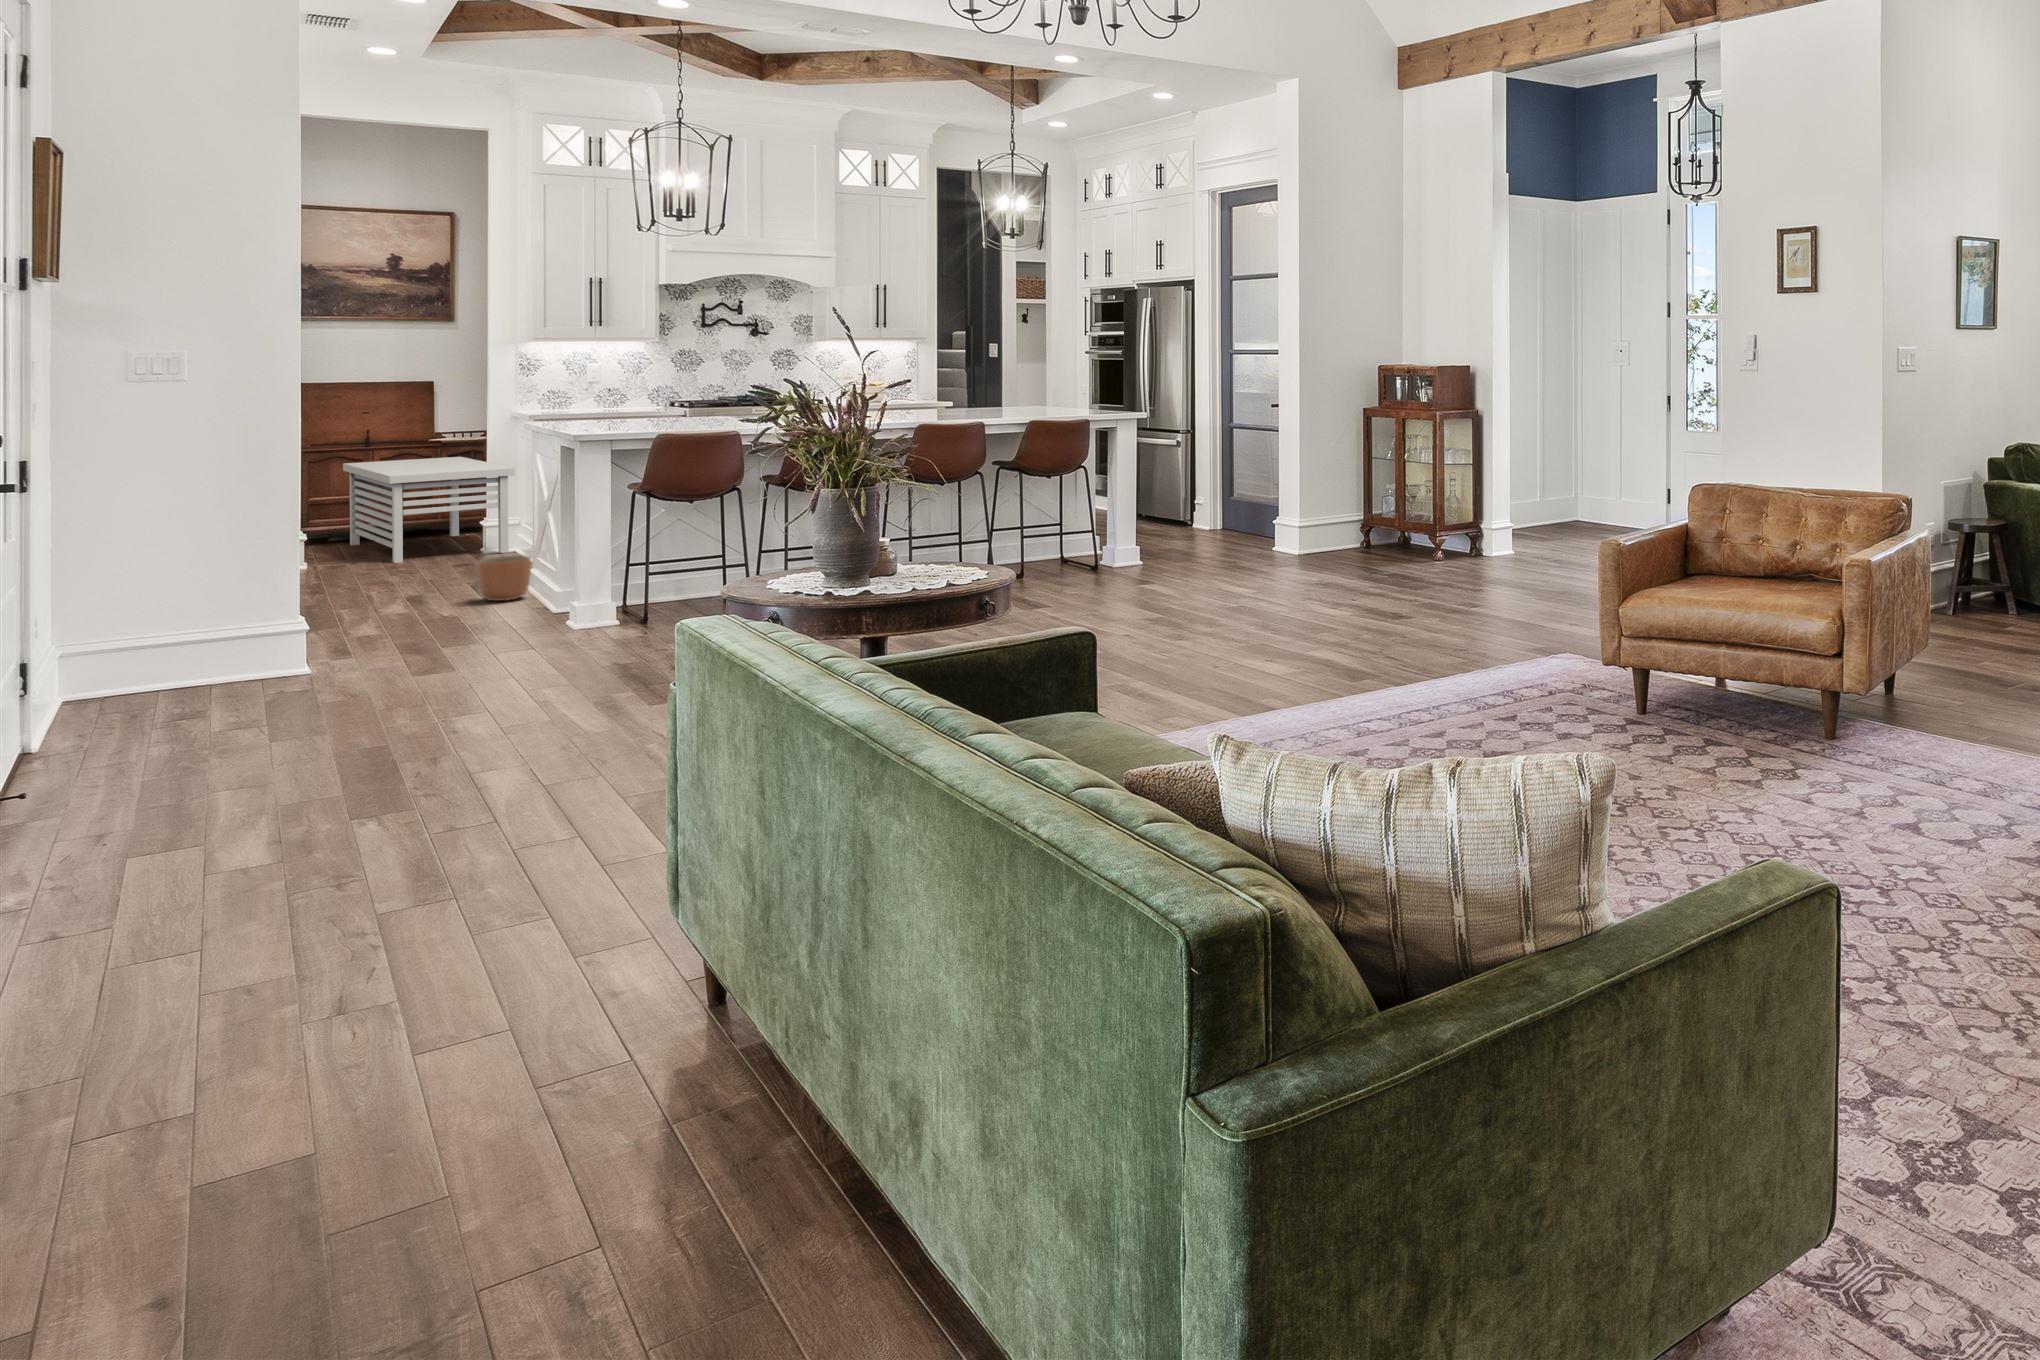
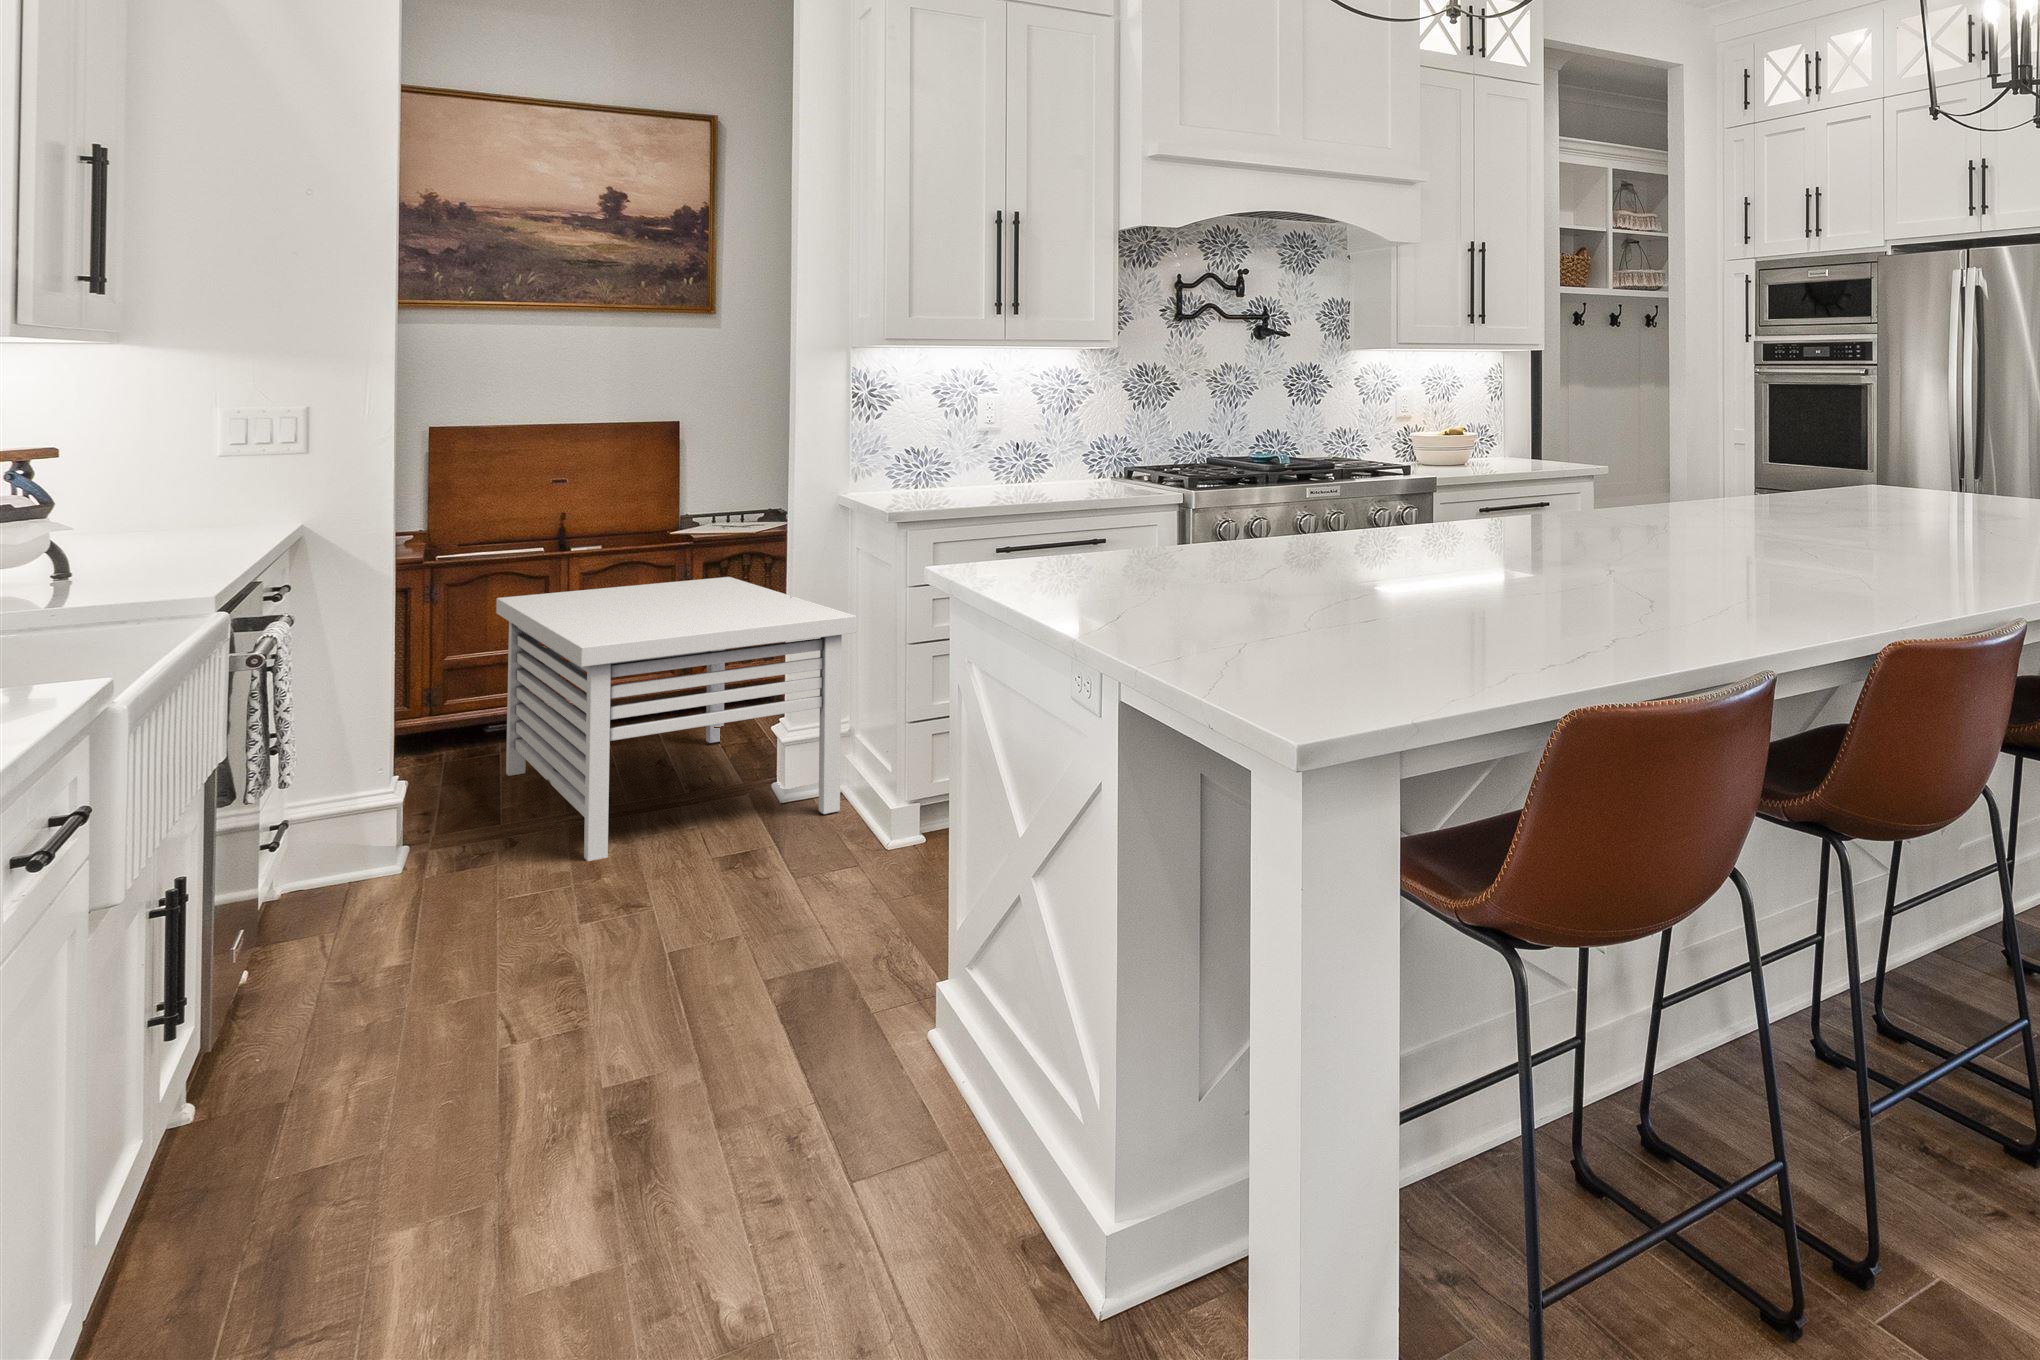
planter: present [477,555,531,601] -> none [839,975,1006,1173]

